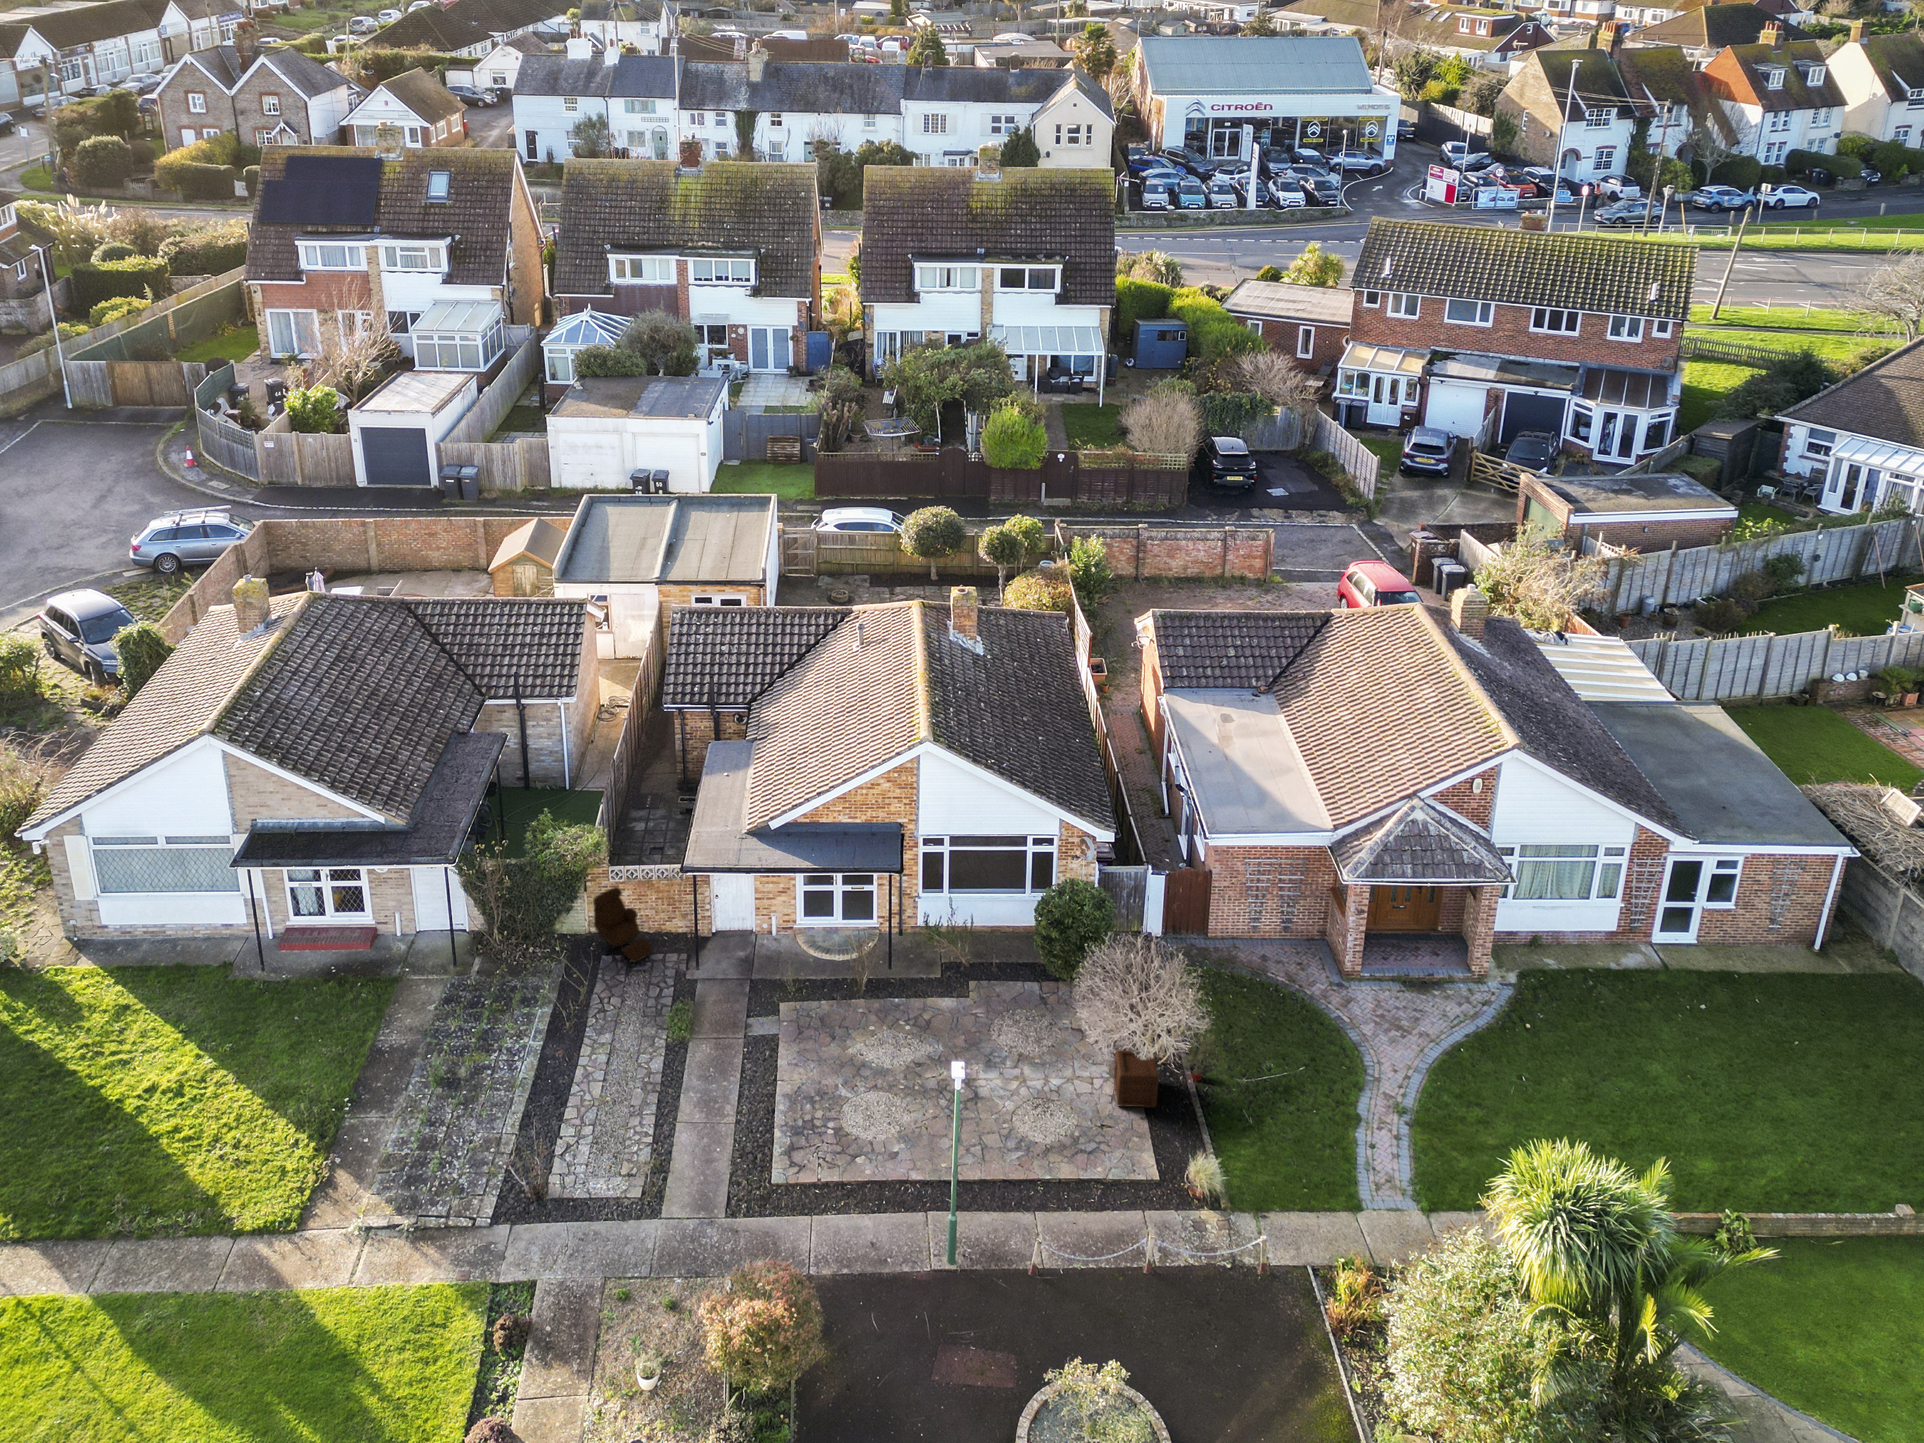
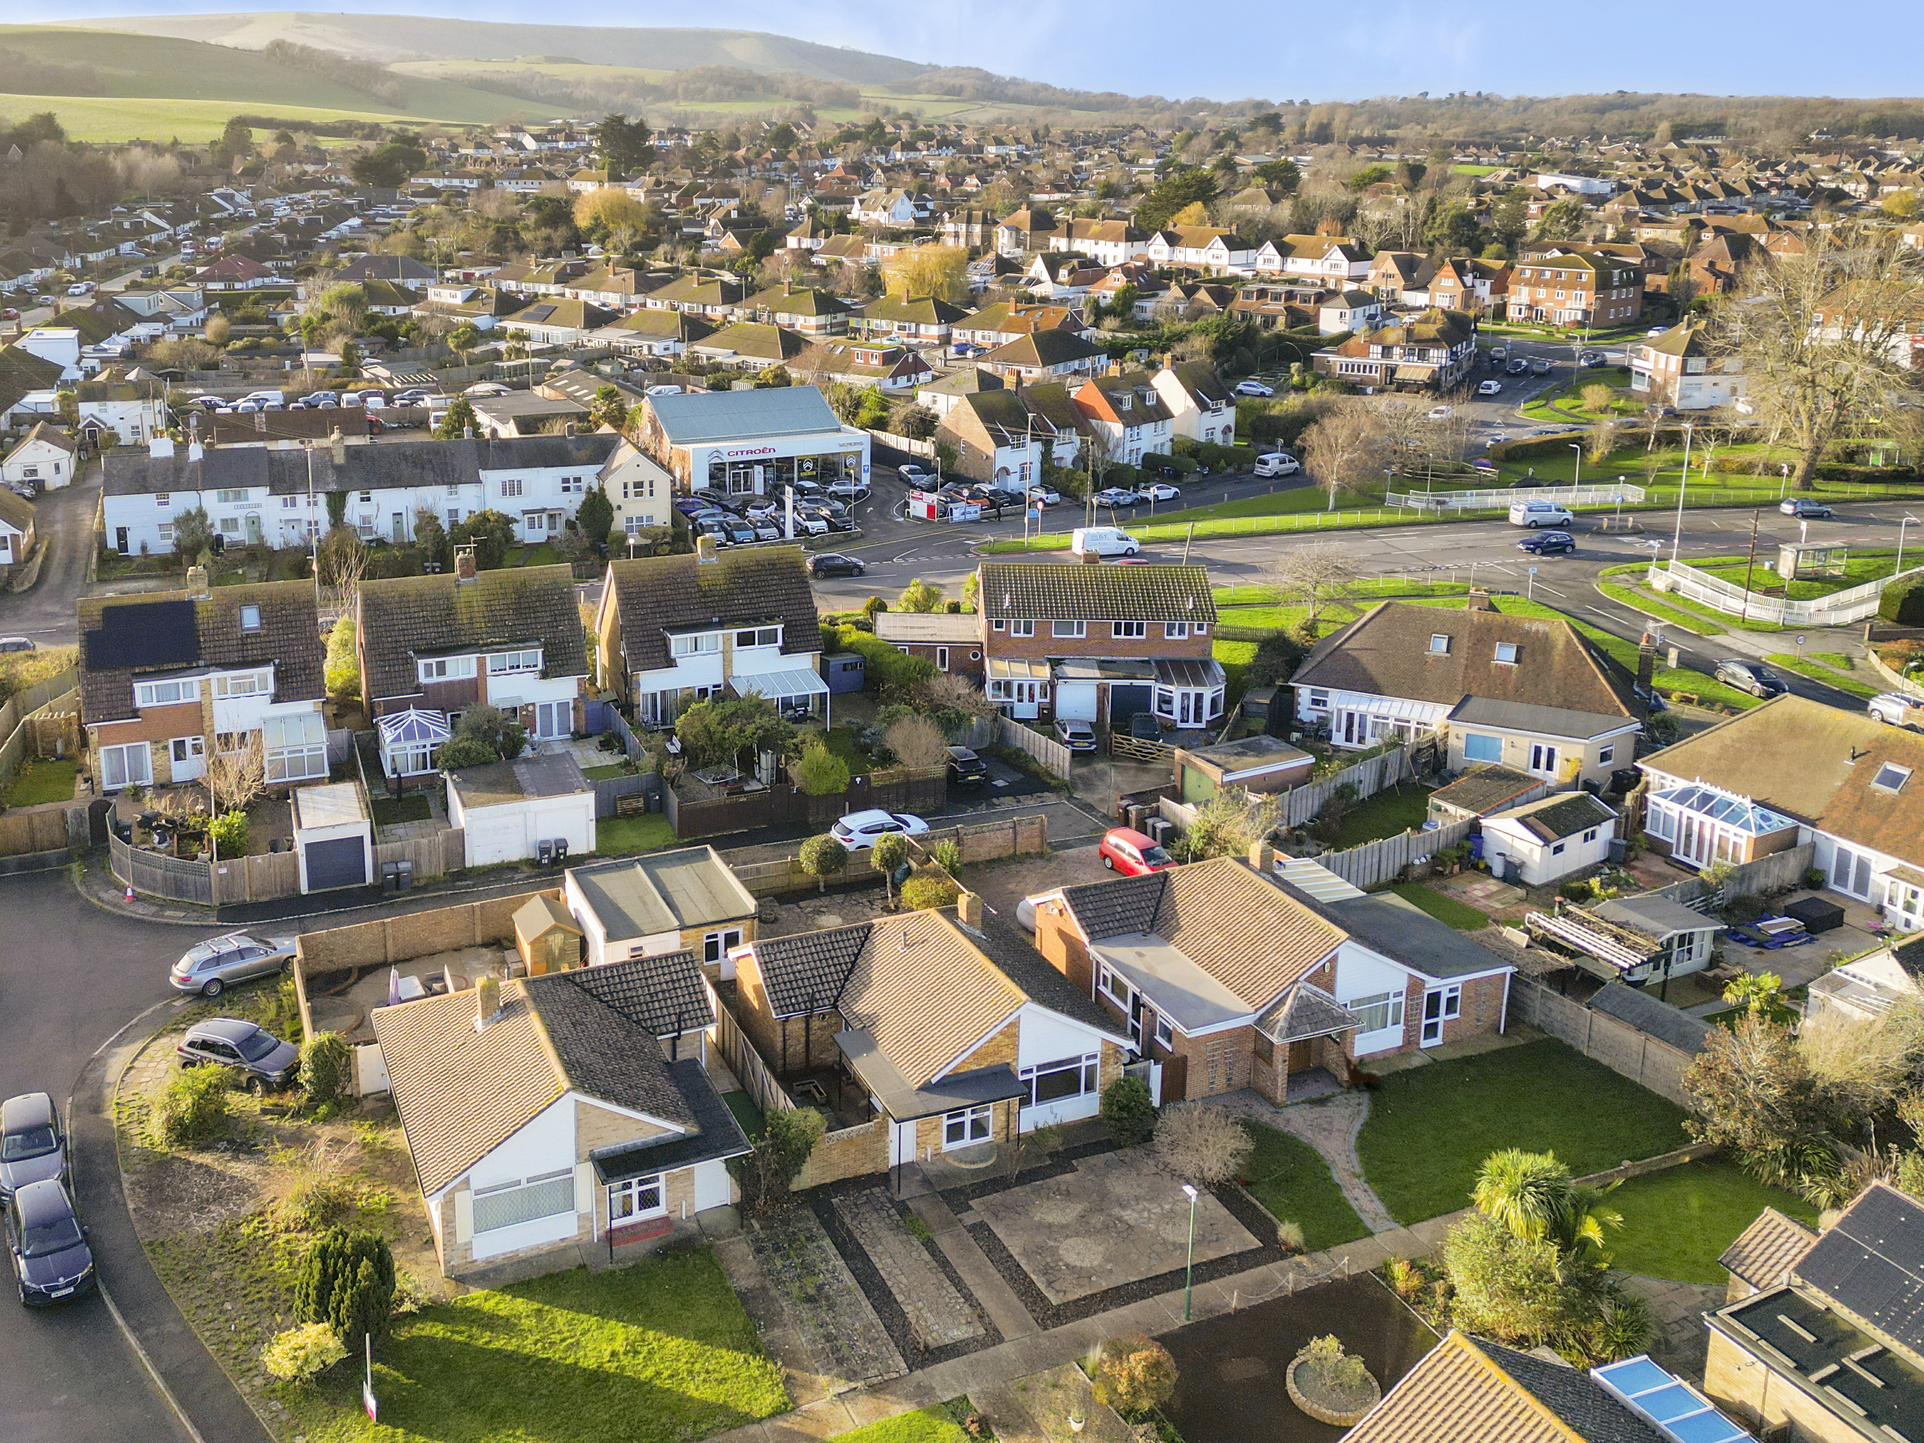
lounge chair: present [593,887,652,963] -> present [1343,1053,1382,1085]
wooden crate: present [1113,1050,1159,1108] -> none [1199,1170,1236,1210]

